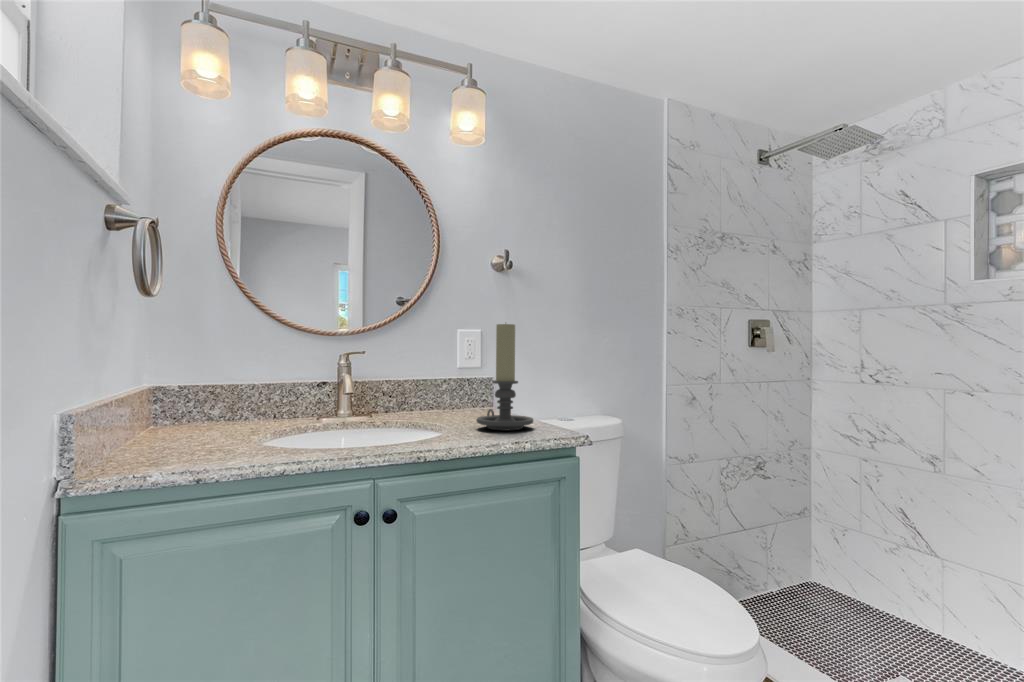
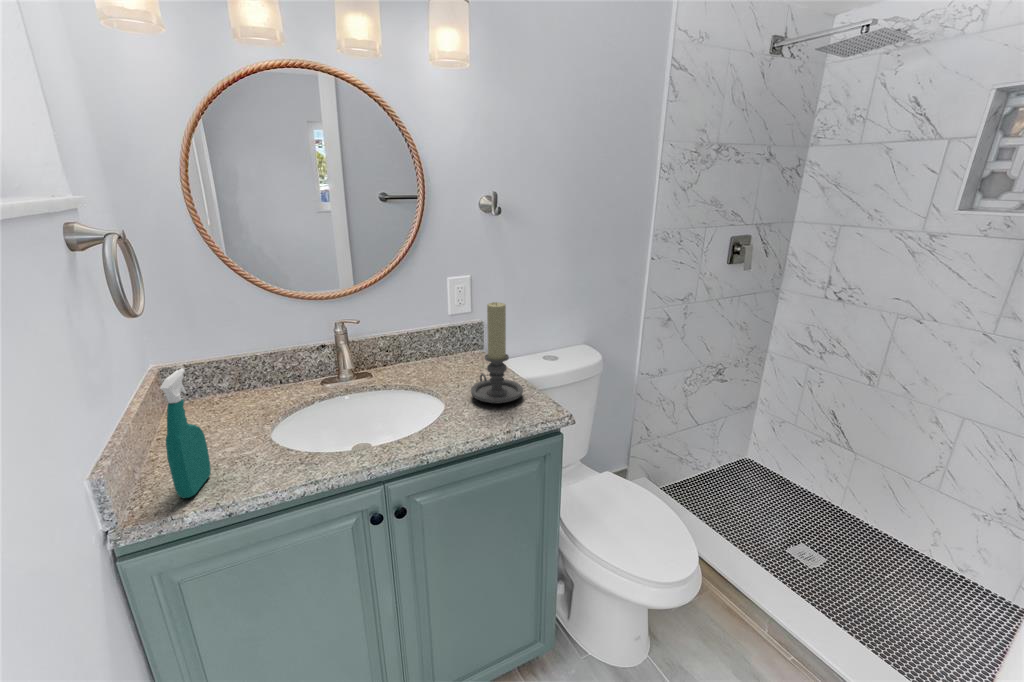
spray bottle: none [147,328,189,464] -> present [160,369,211,498]

